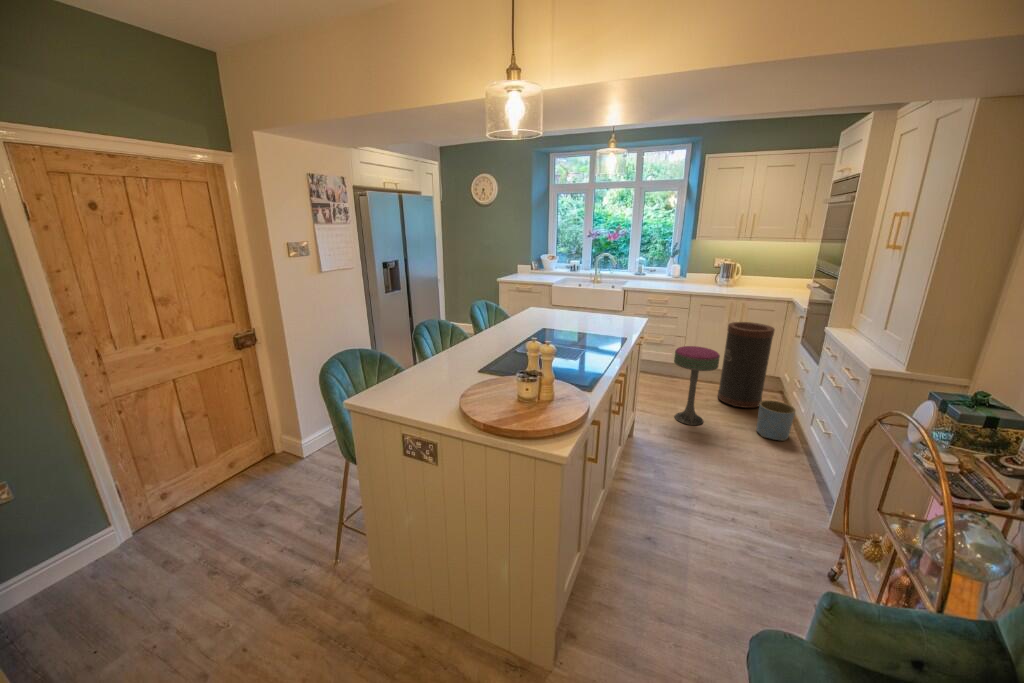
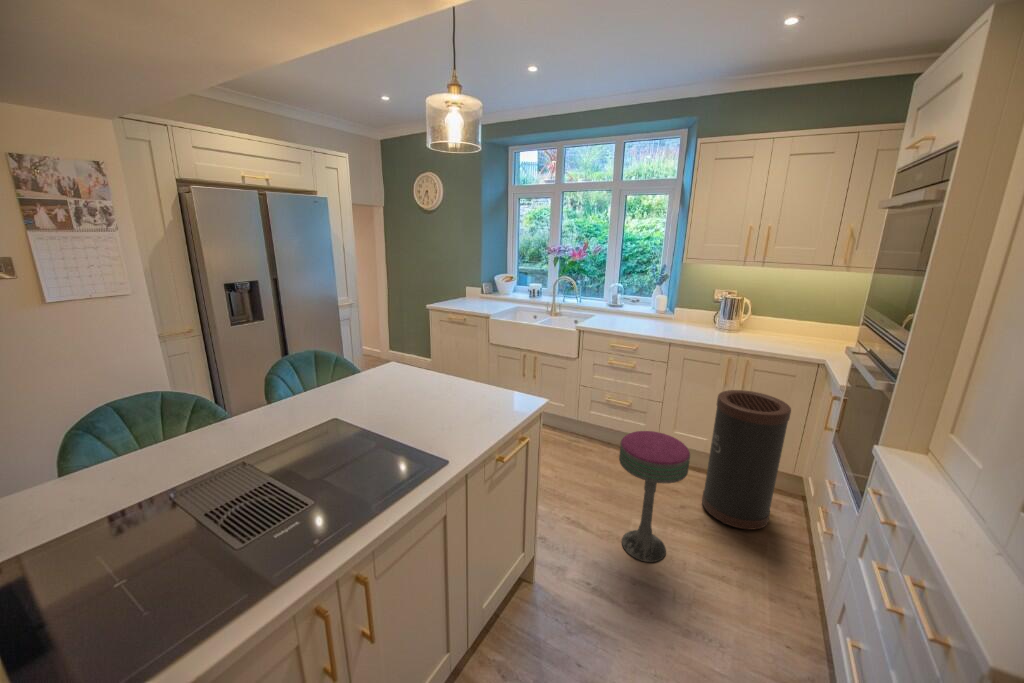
planter: present [756,400,795,441] -> none [750,536,818,618]

